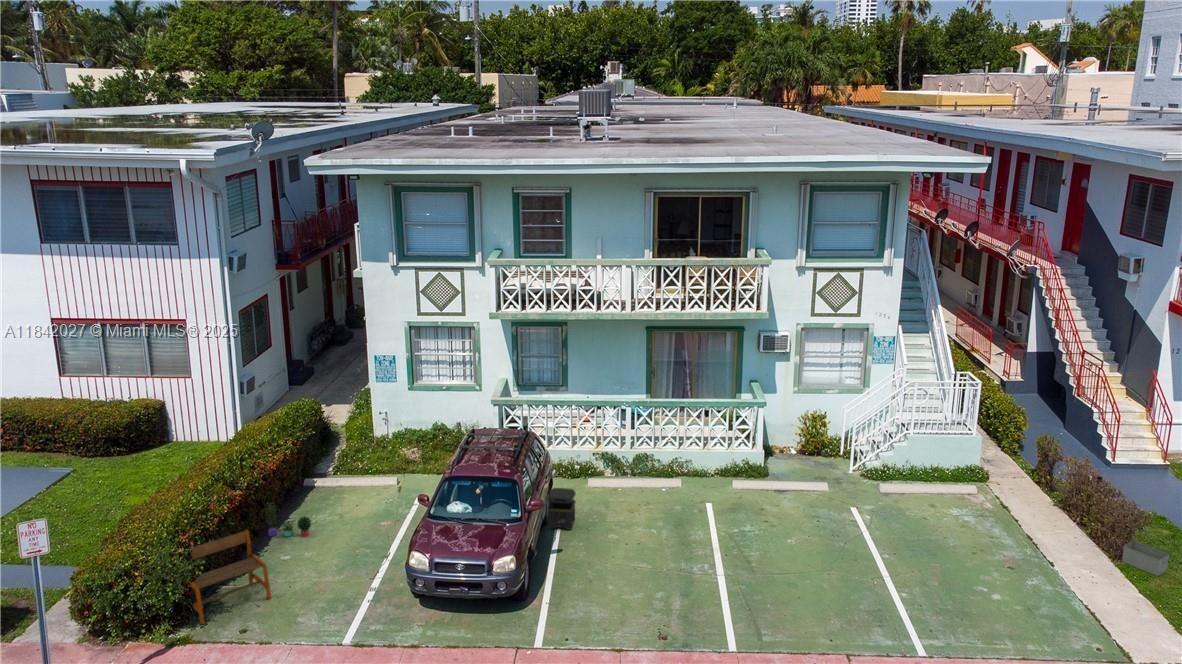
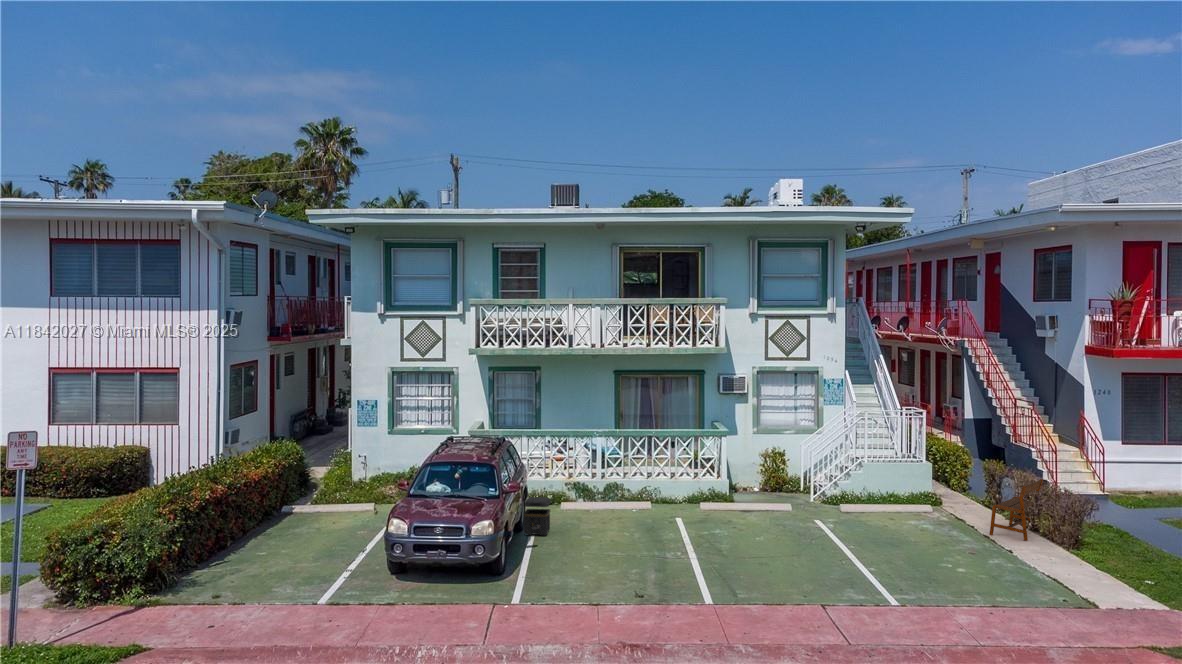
potted plant: present [265,502,311,537] -> none [241,506,289,542]
bench: present [191,530,271,624] -> present [990,479,1043,541]
storage bin: present [1122,540,1170,576] -> none [1074,529,1118,557]

